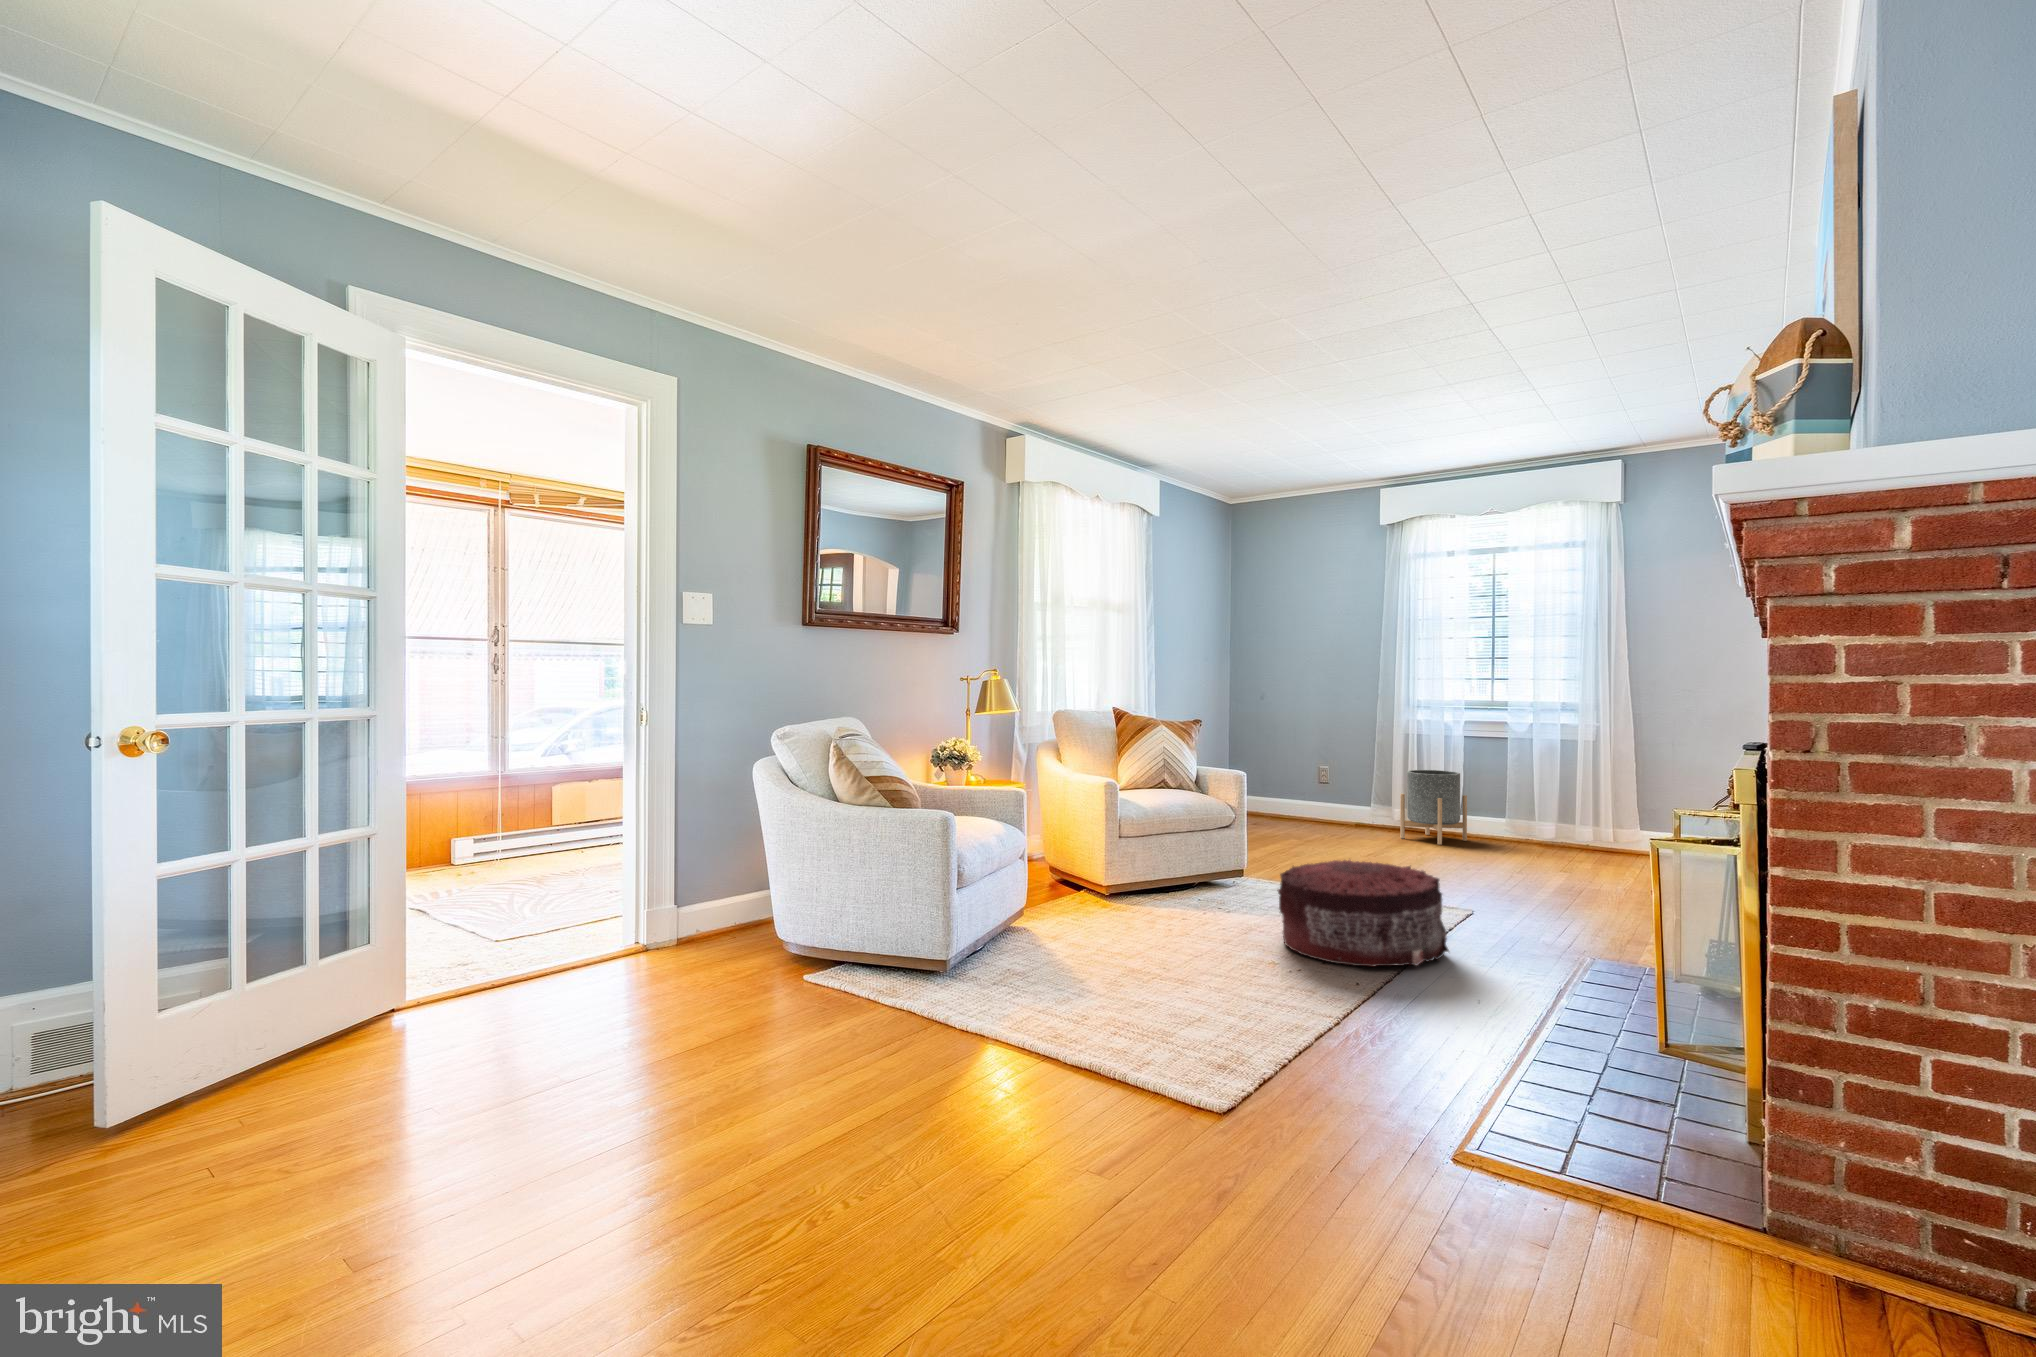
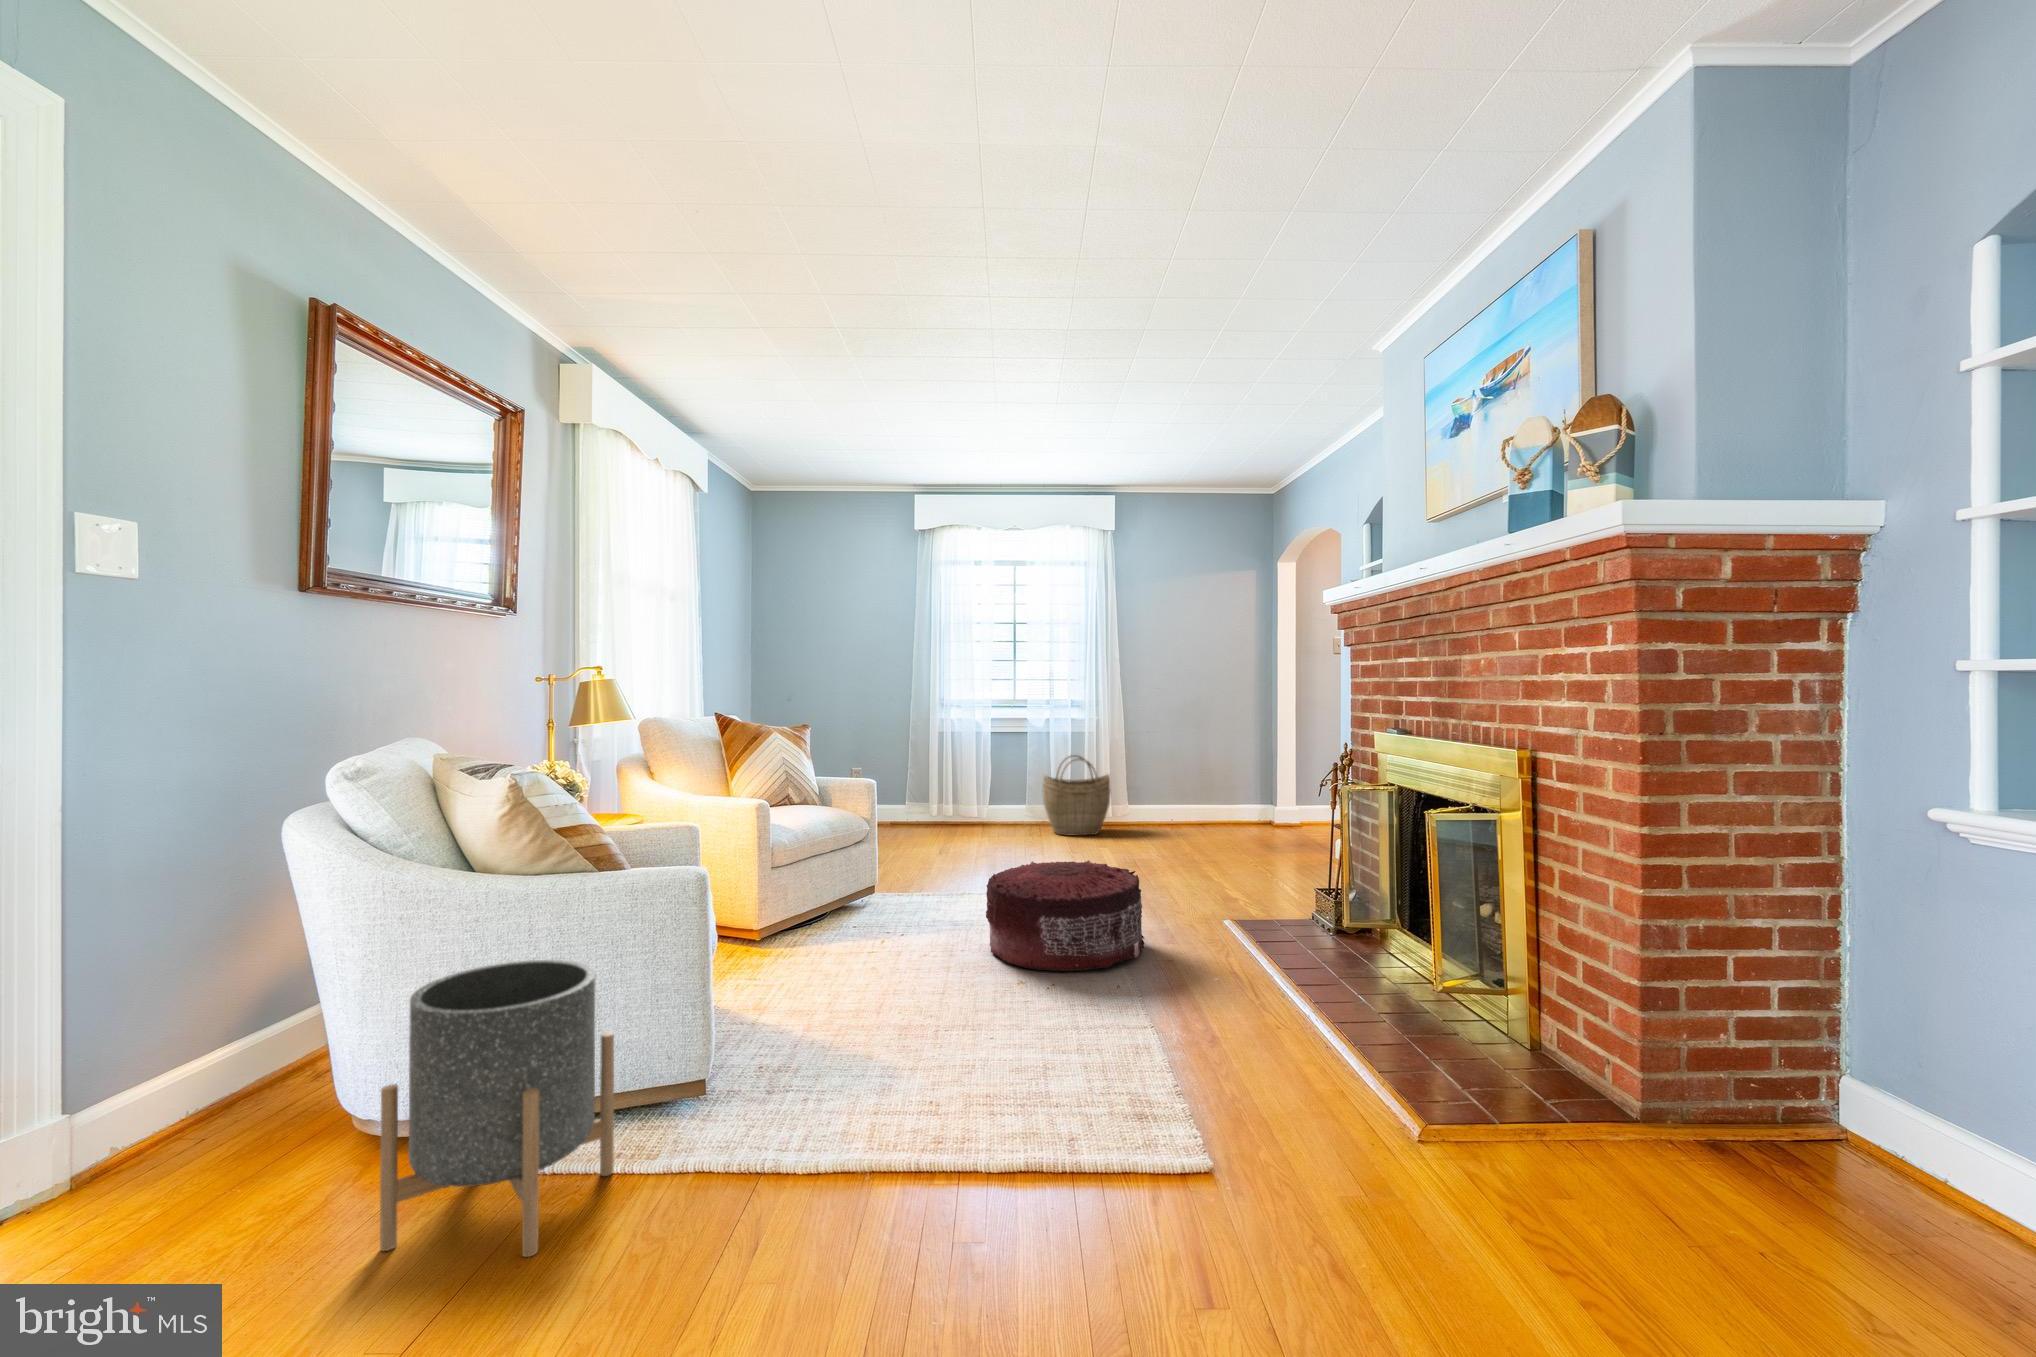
woven basket: none [1513,765,1601,858] -> present [1042,755,1111,836]
planter: present [1400,770,1467,845] -> present [380,960,614,1257]

